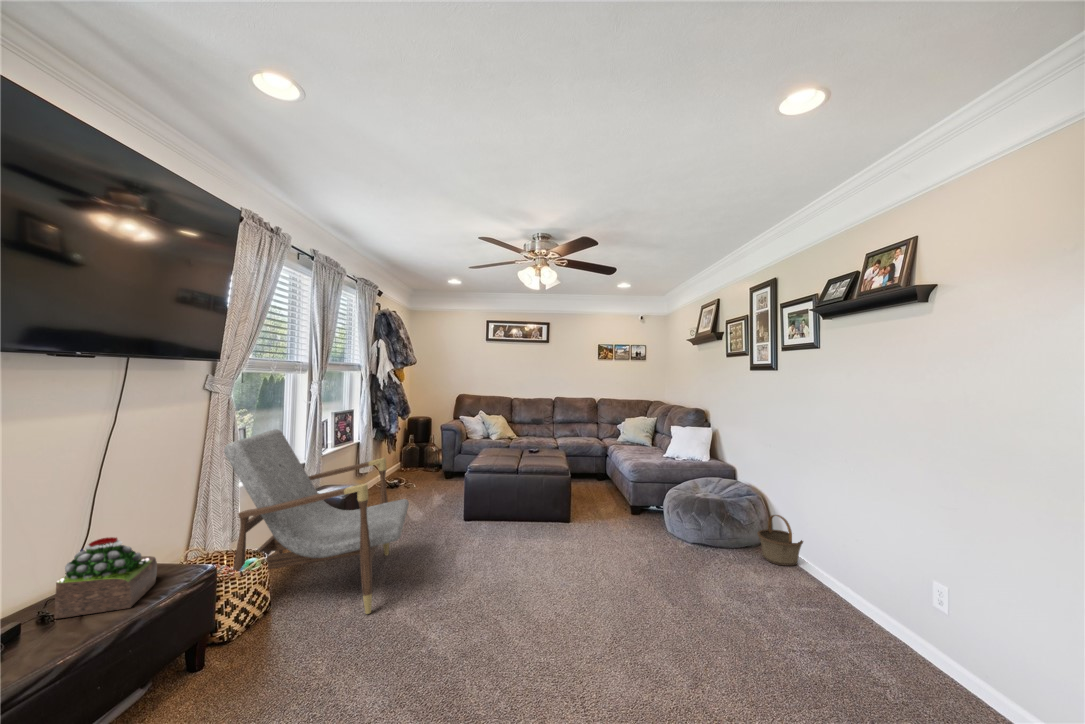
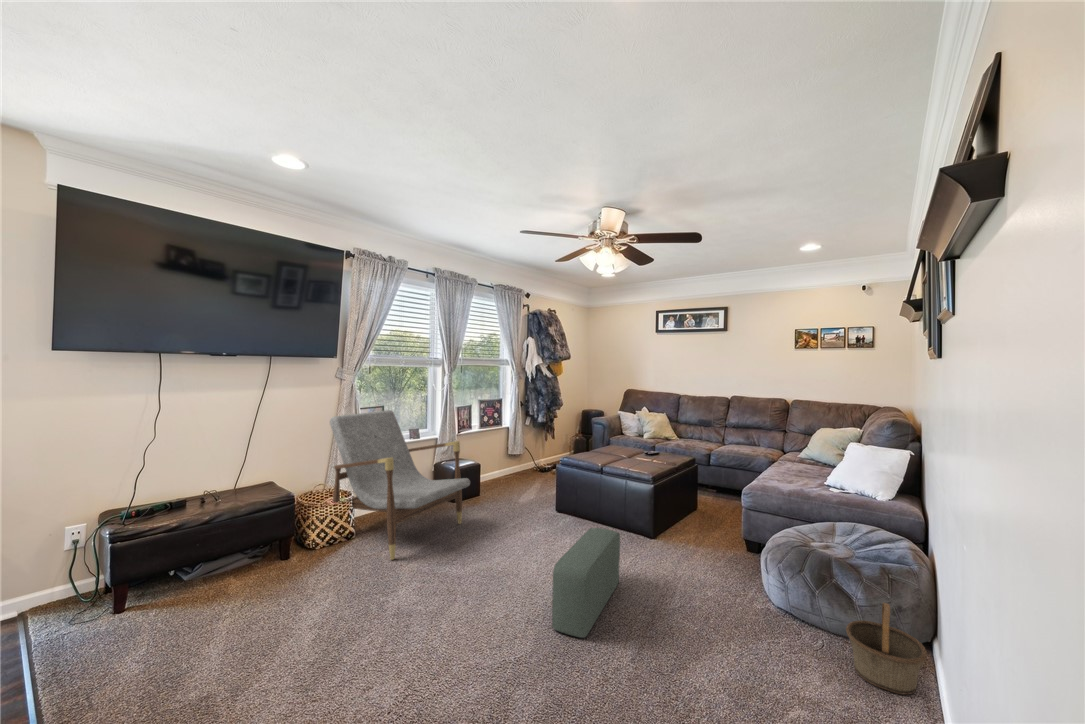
pouf: none [575,514,640,608] -> present [552,528,620,638]
succulent plant: present [54,537,157,618] -> none [206,463,261,505]

